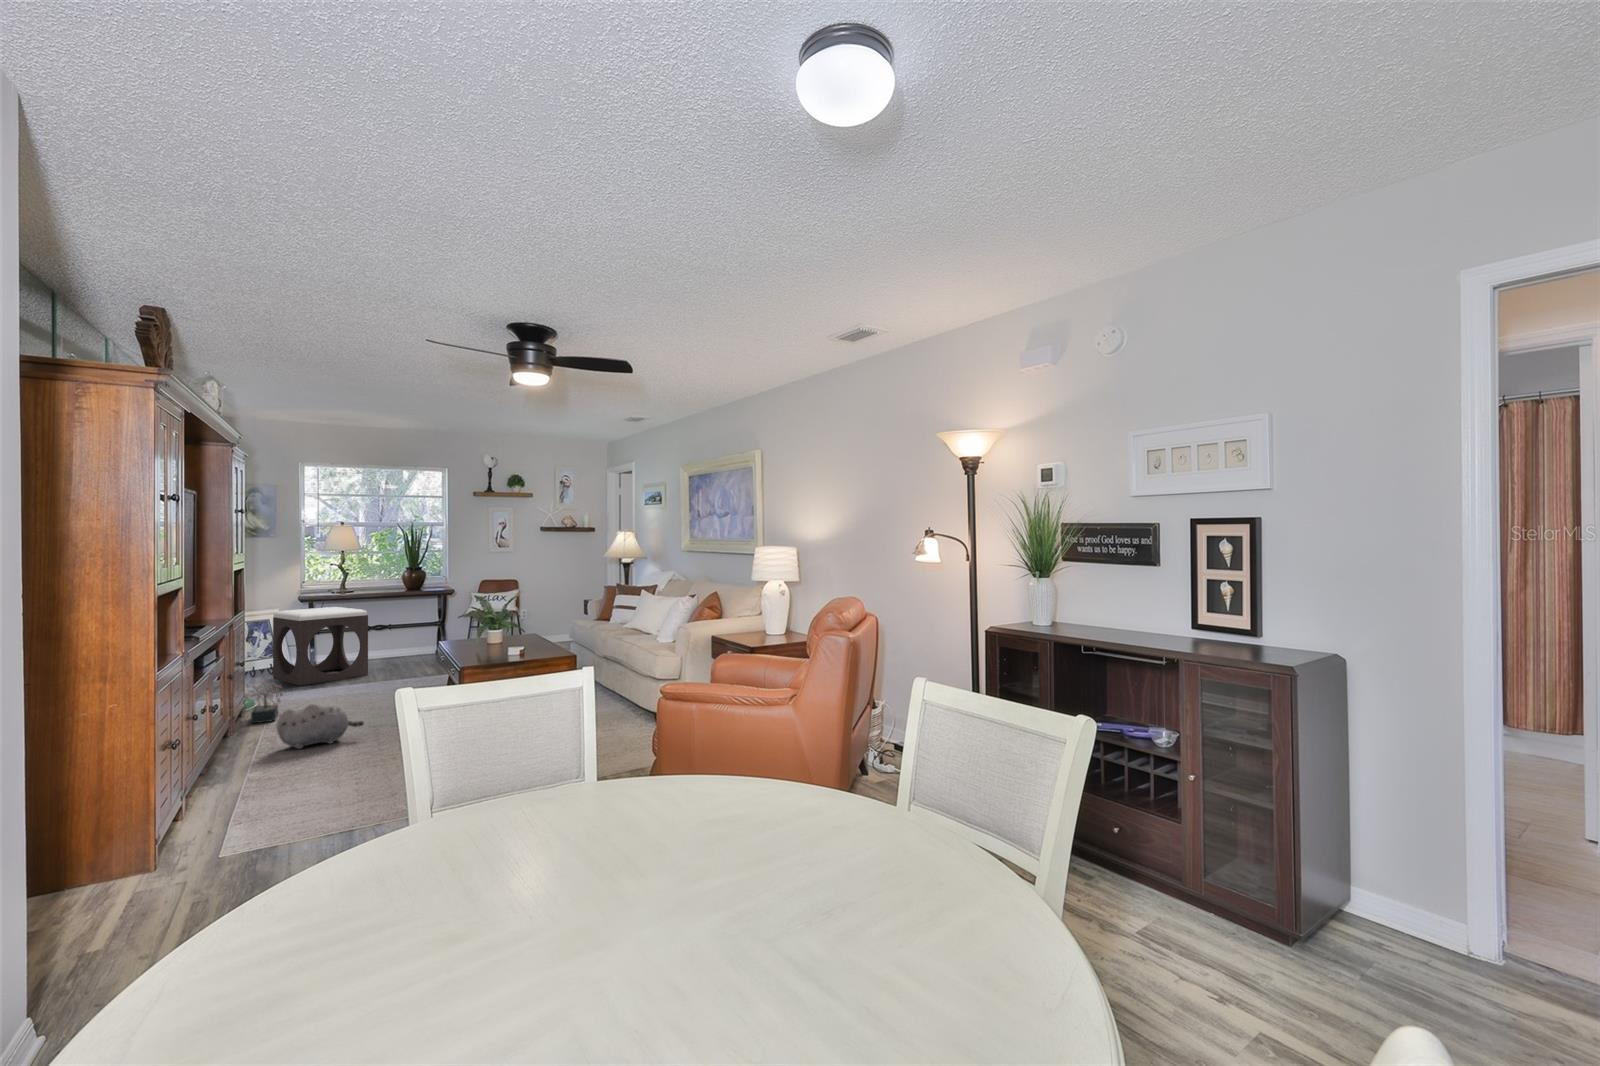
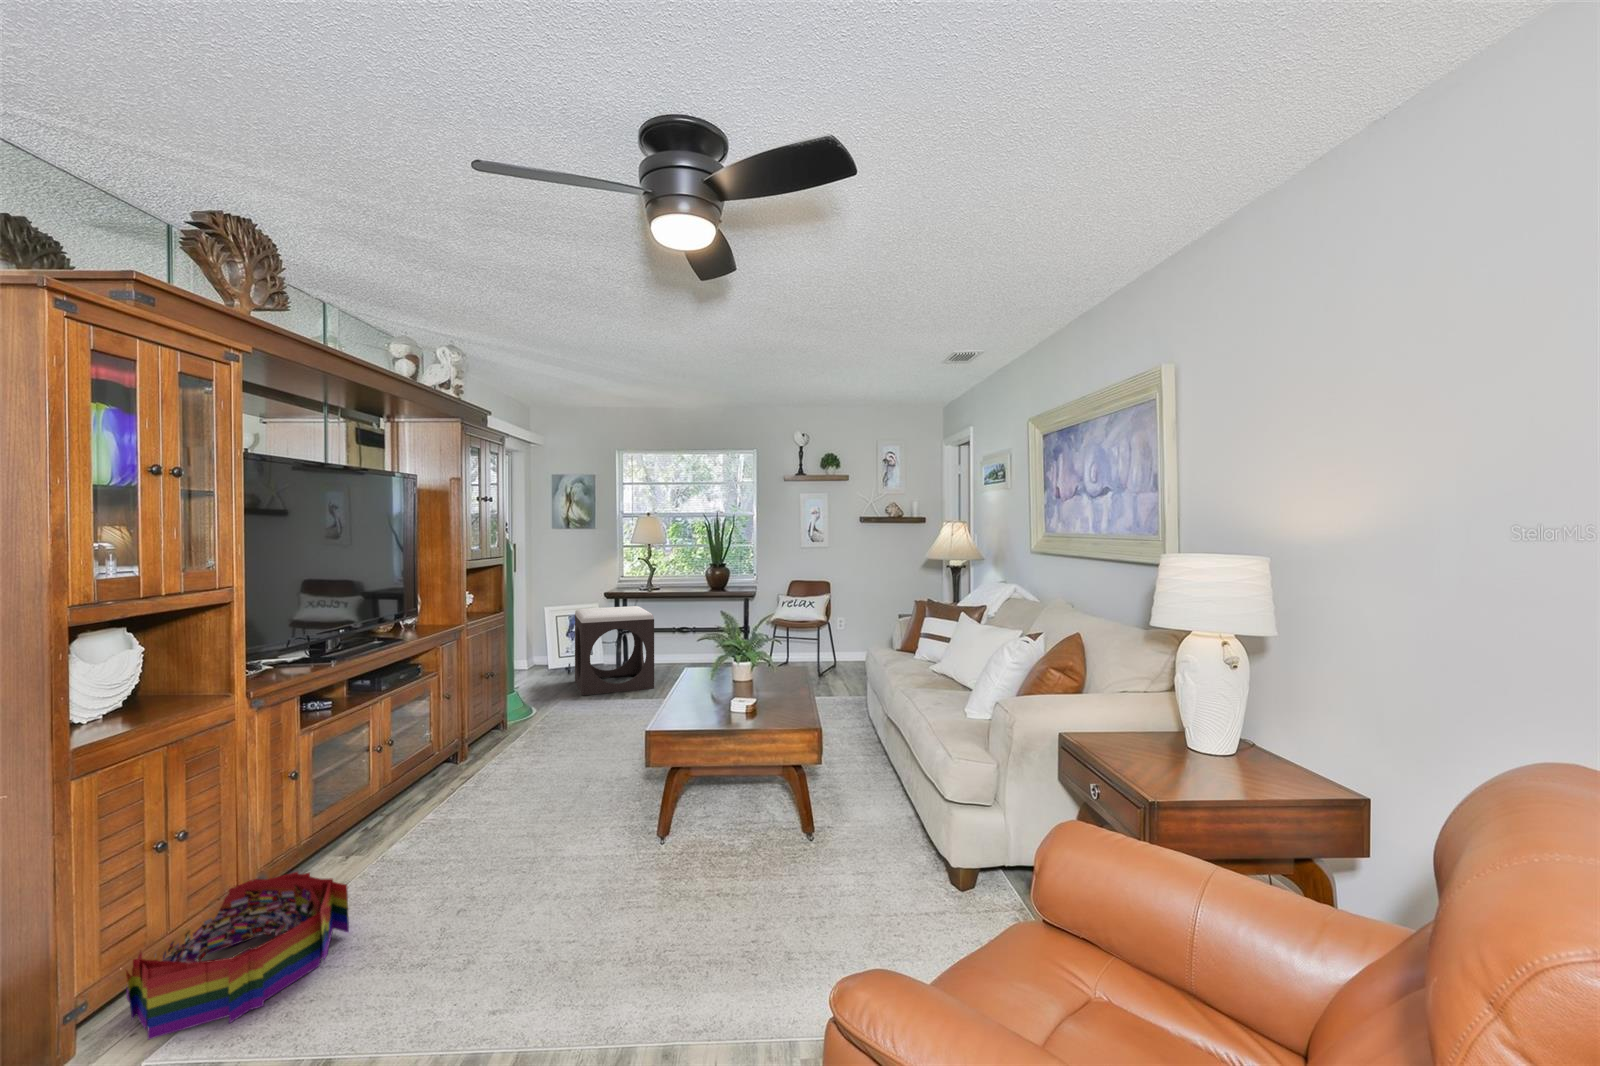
decorative plant: present [244,681,282,723] -> none [462,704,514,755]
plush toy: present [276,704,364,749] -> none [421,764,529,827]
storage bin: none [194,751,322,819] -> present [126,872,349,1039]

